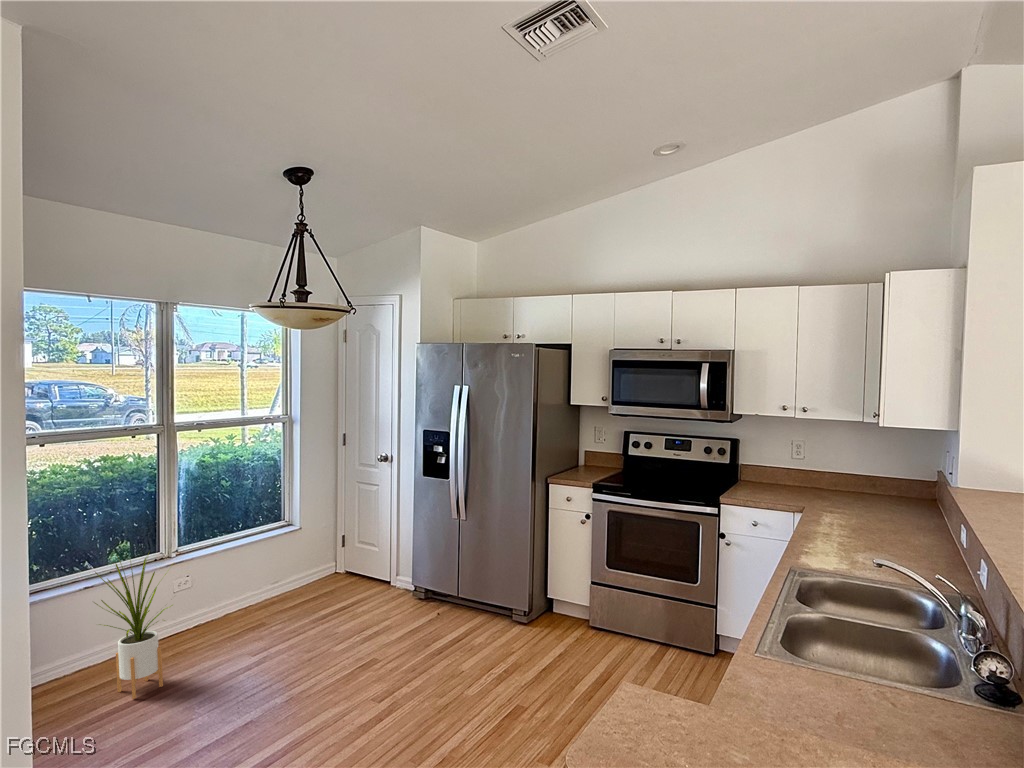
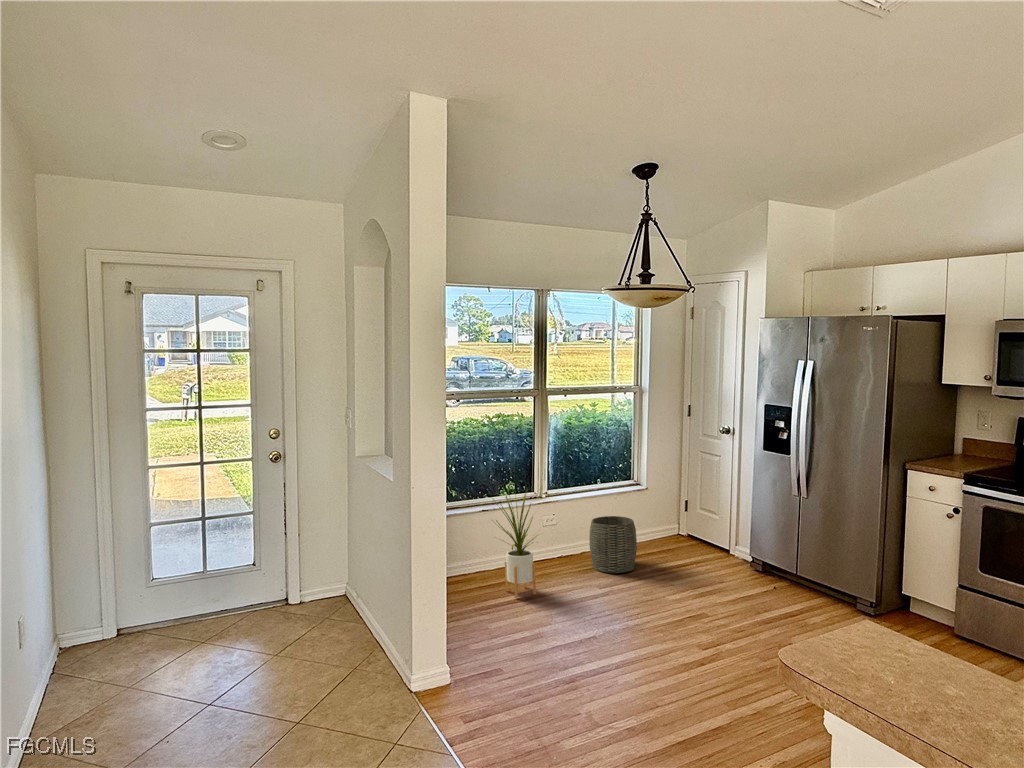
woven basket: none [234,565,292,635] -> present [589,516,637,573]

